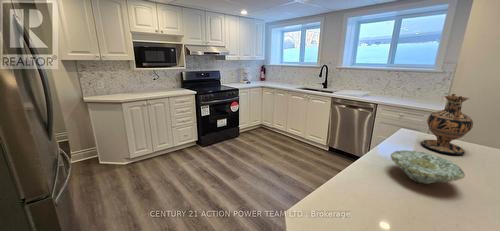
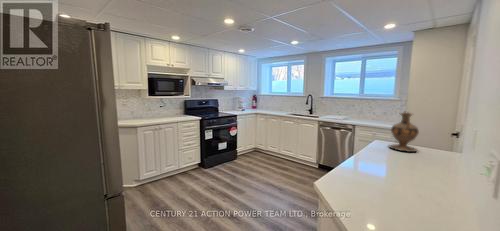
bowl: present [391,150,465,184] -> none [370,147,414,166]

